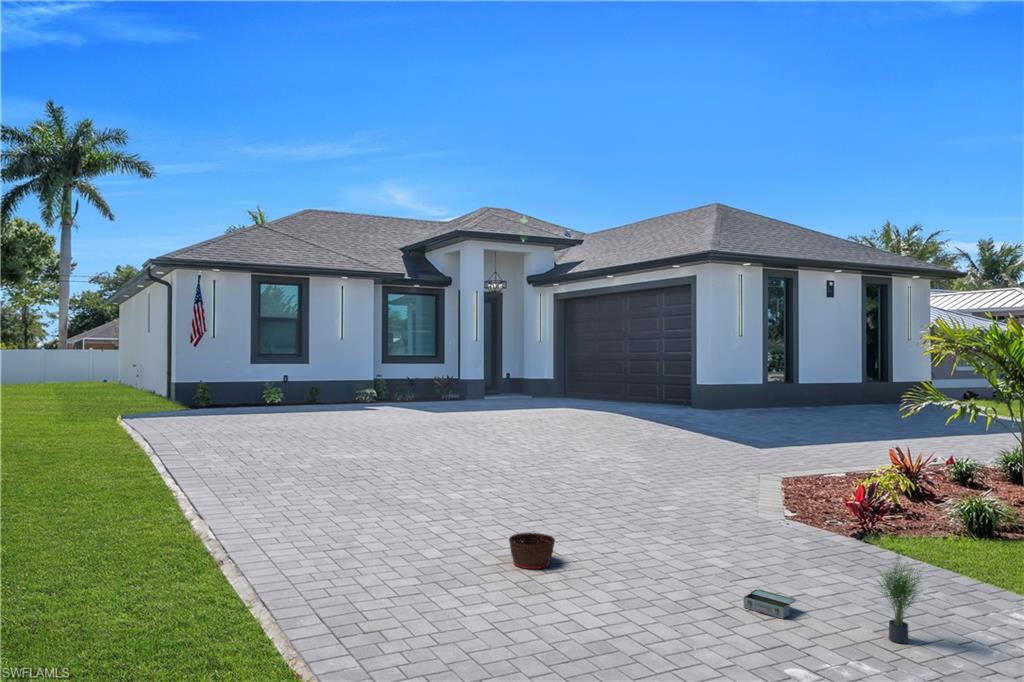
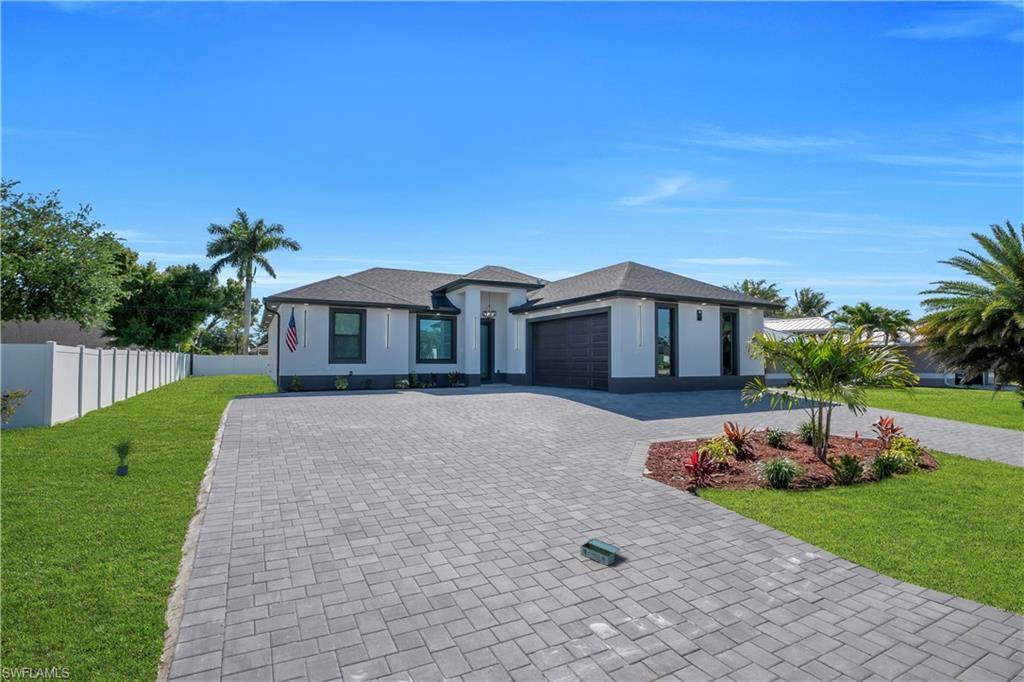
basket: present [509,533,555,569] -> none [420,488,455,517]
potted plant: present [876,556,923,643] -> present [110,438,132,476]

